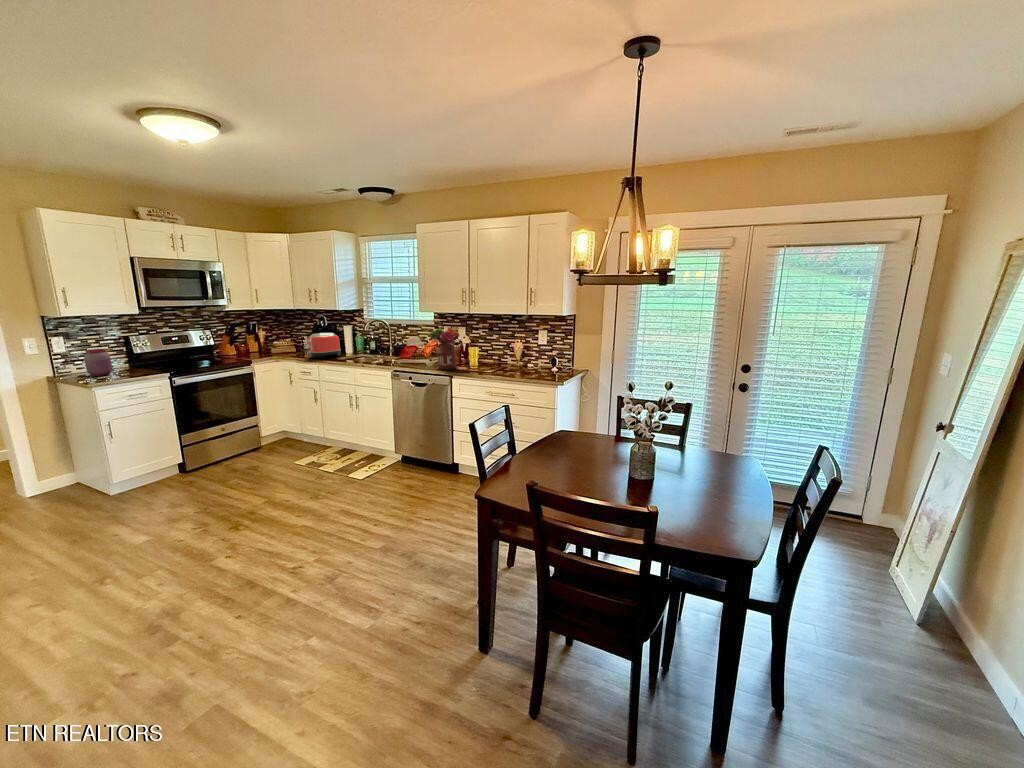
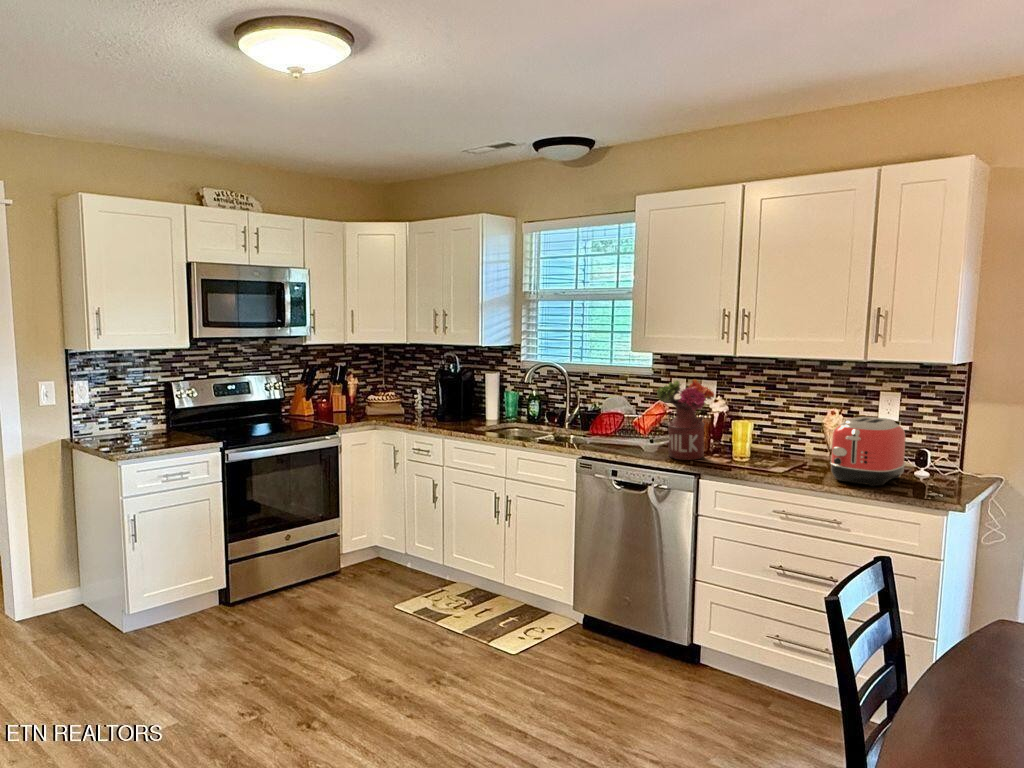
toaster: present [305,333,341,359] -> present [830,417,905,486]
jar: present [84,349,113,376] -> none [112,400,147,442]

